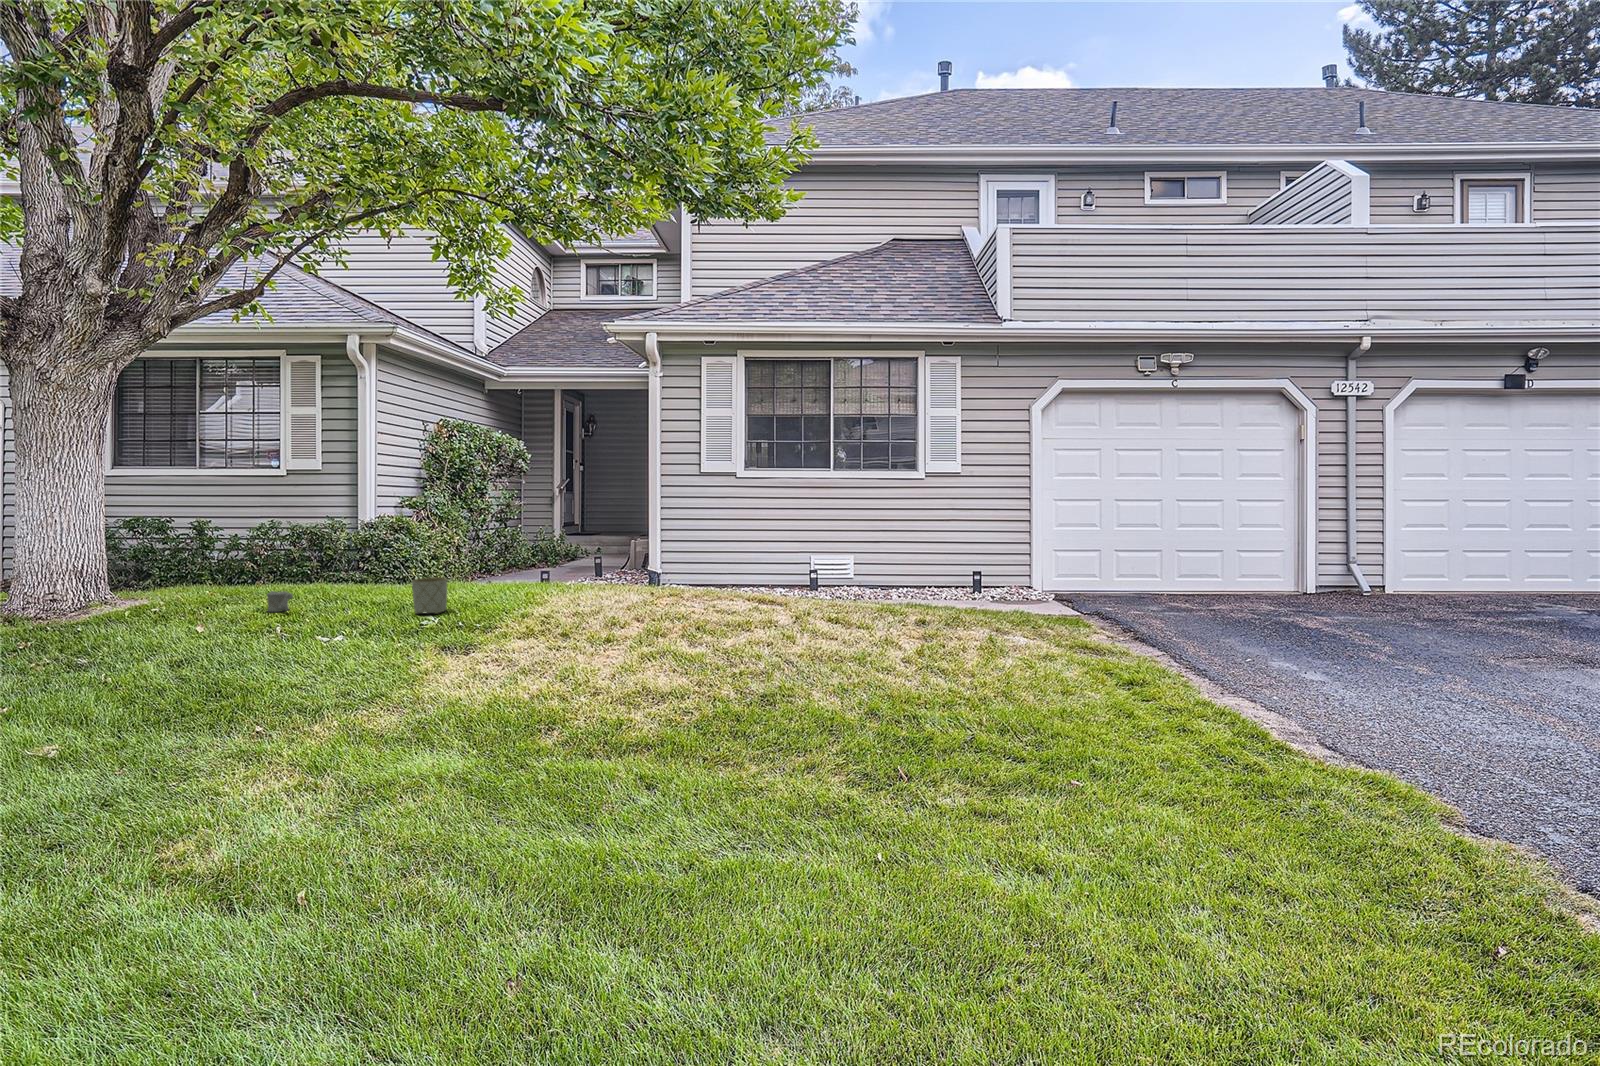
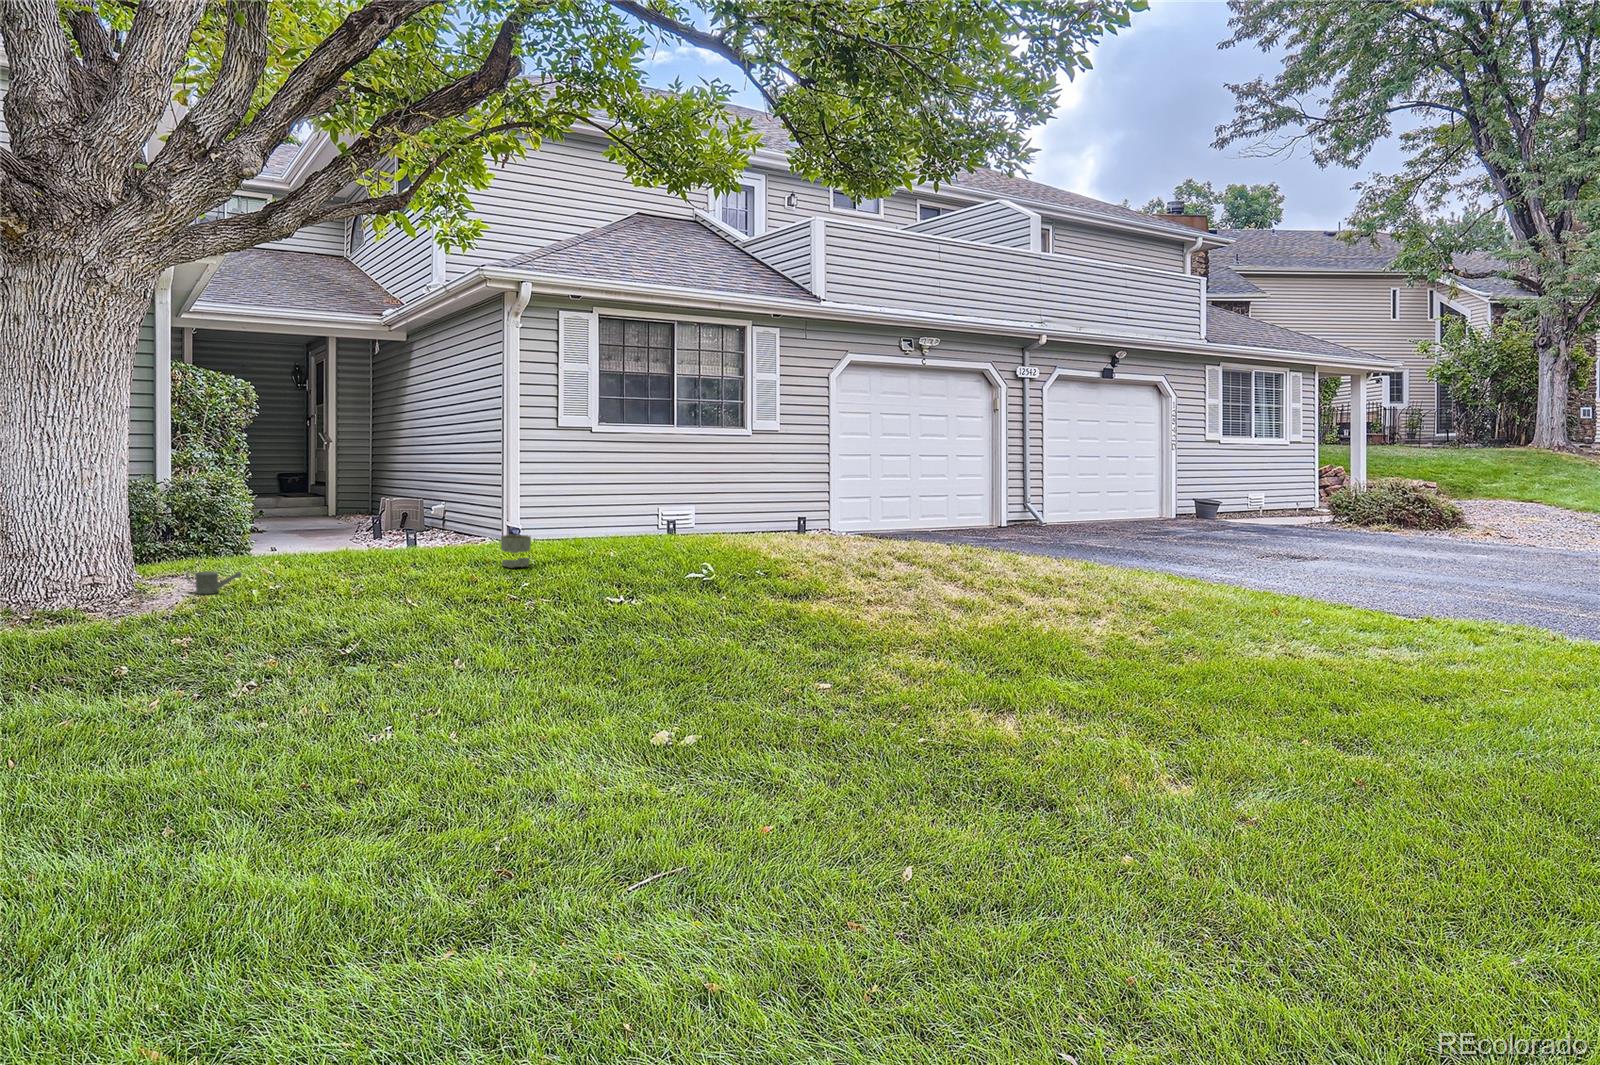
watering can: present [267,591,293,612] -> present [186,571,242,594]

